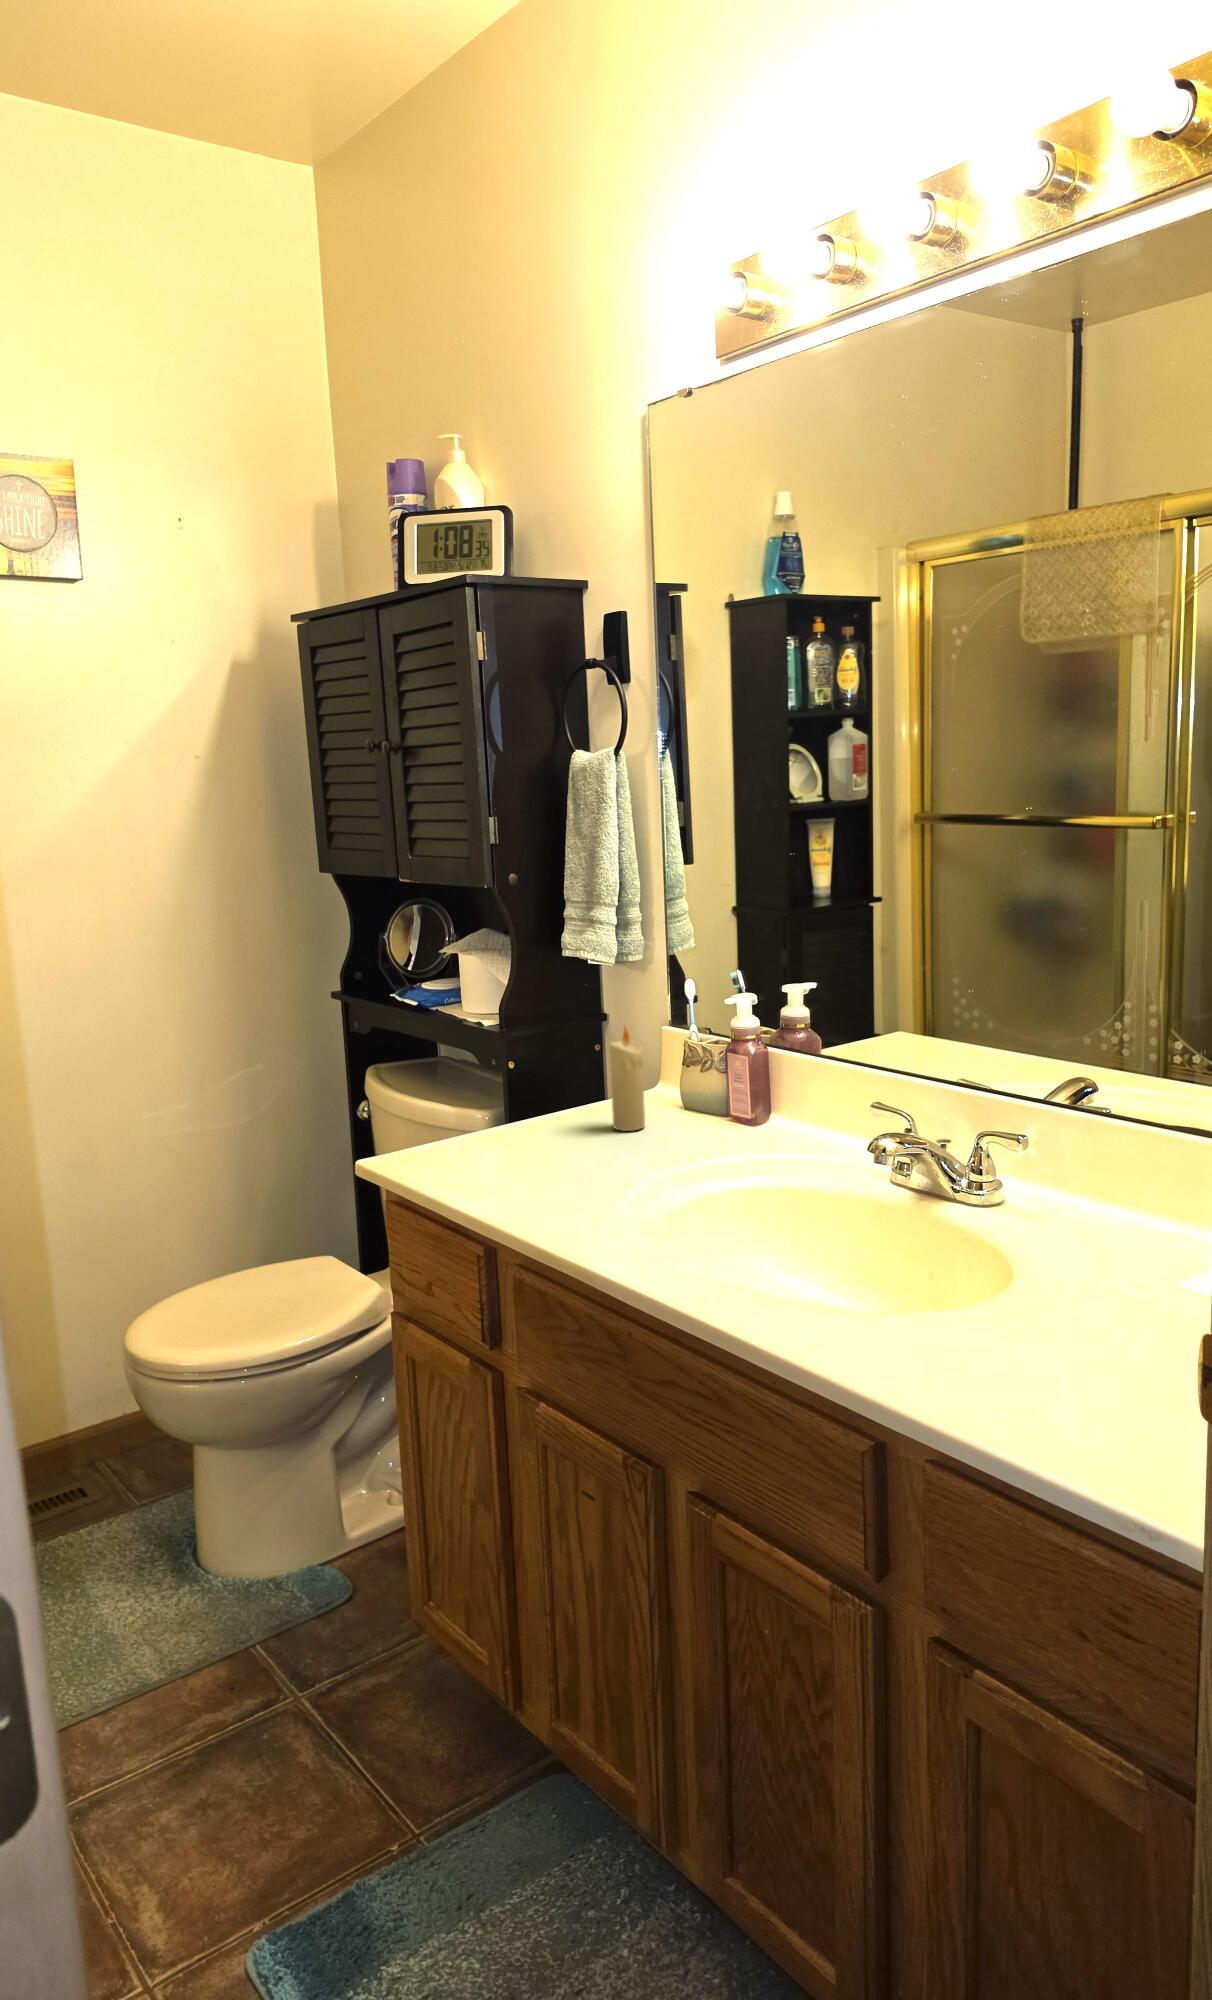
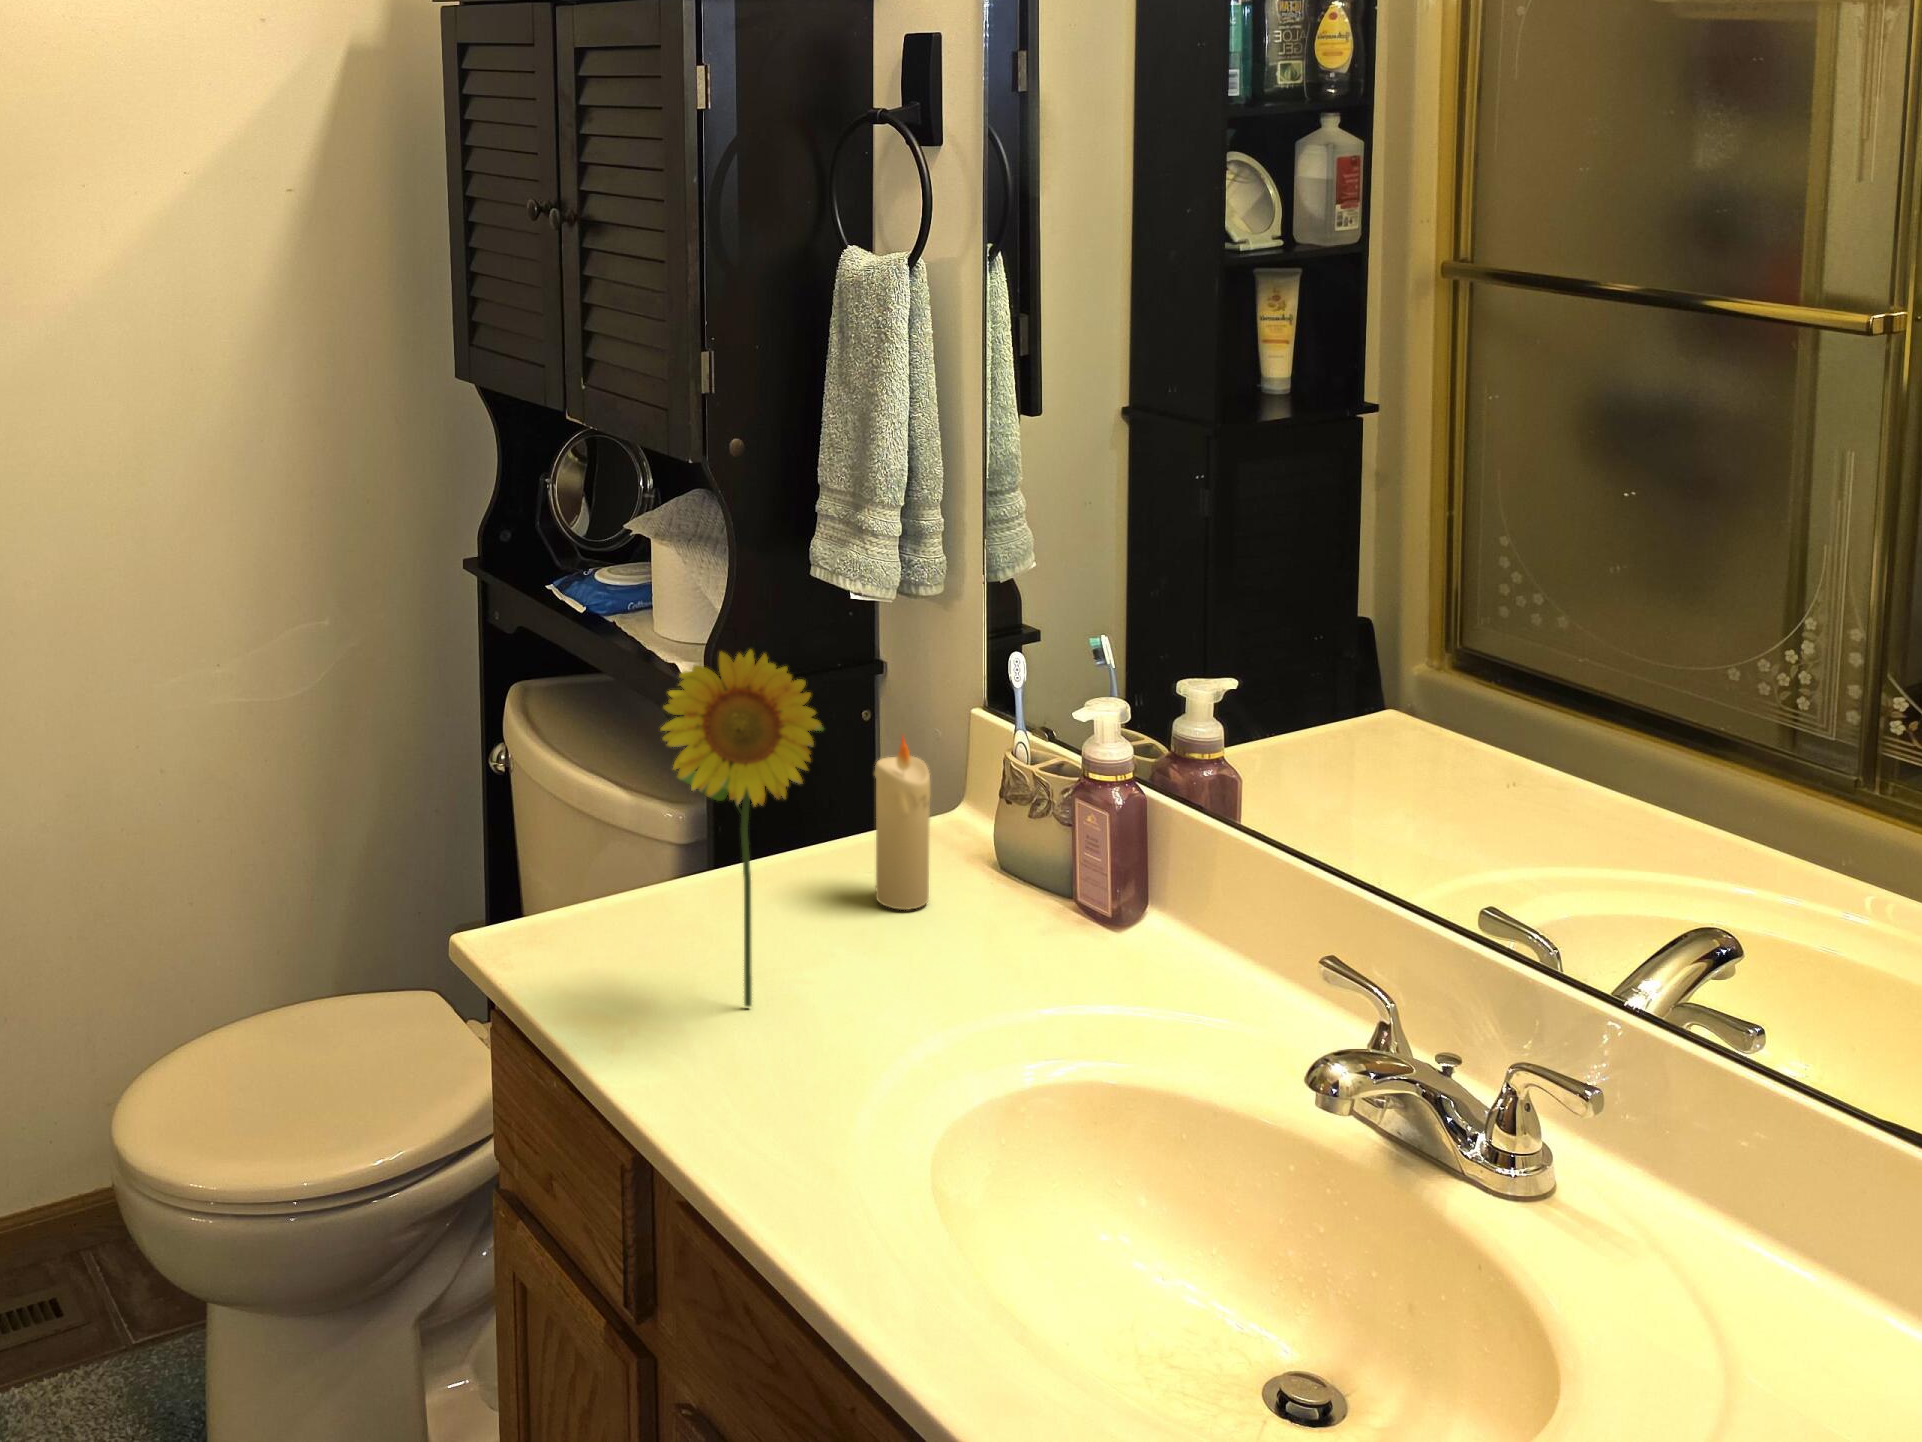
flower: none [482,949,581,1176] -> present [661,650,823,1007]

